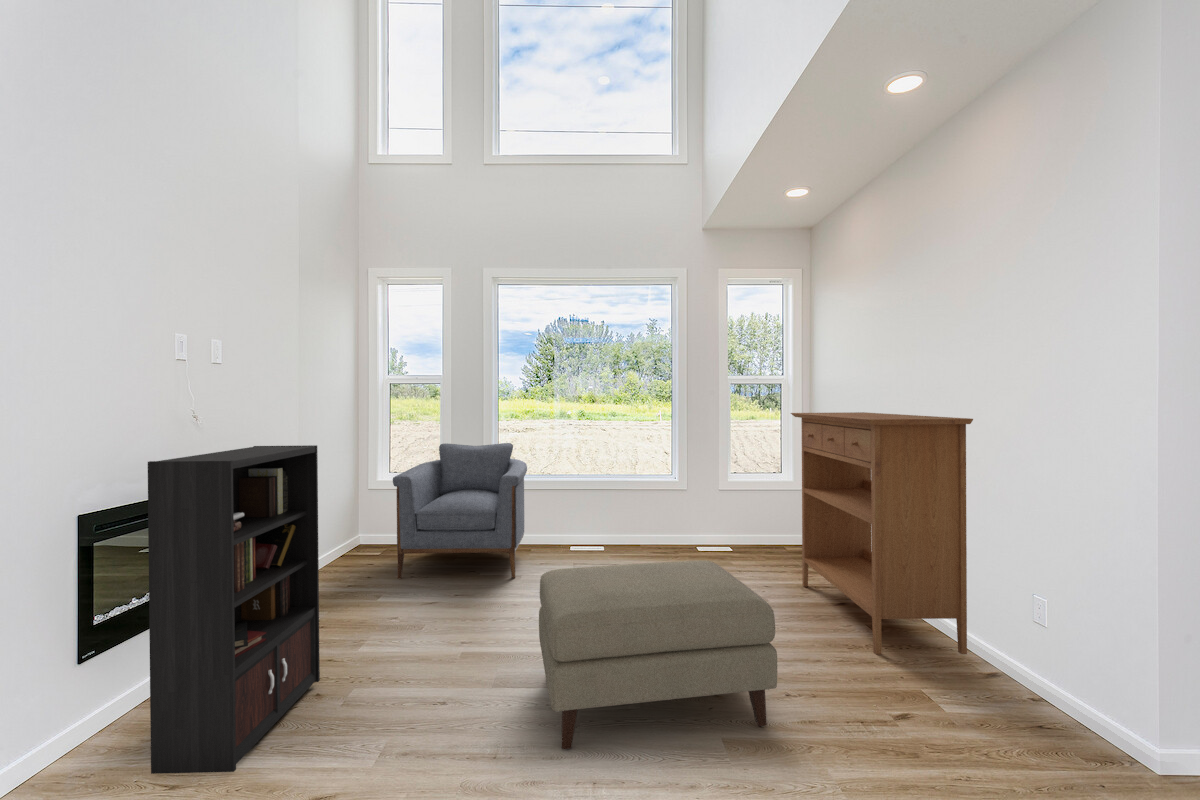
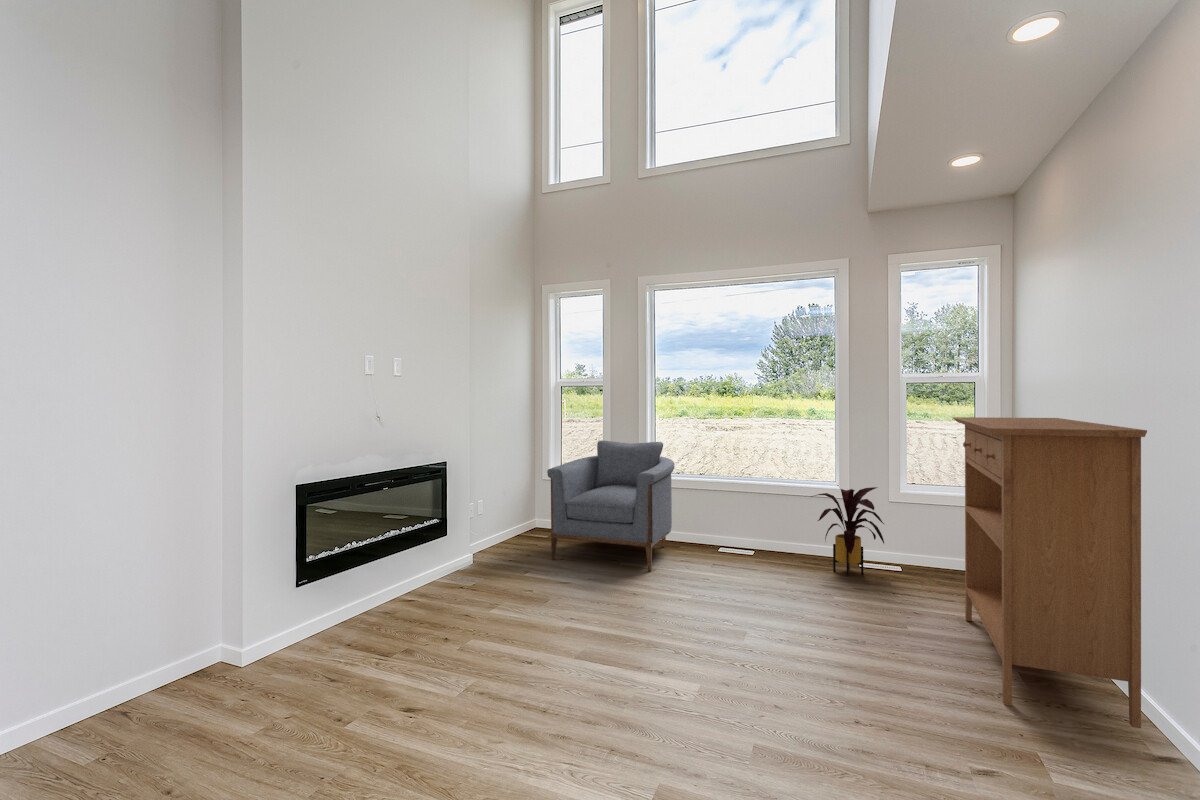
bookcase: present [148,445,320,774] -> none [323,439,453,679]
house plant: none [657,477,725,560] -> present [811,487,884,576]
ottoman: present [539,560,777,750] -> none [594,562,822,743]

